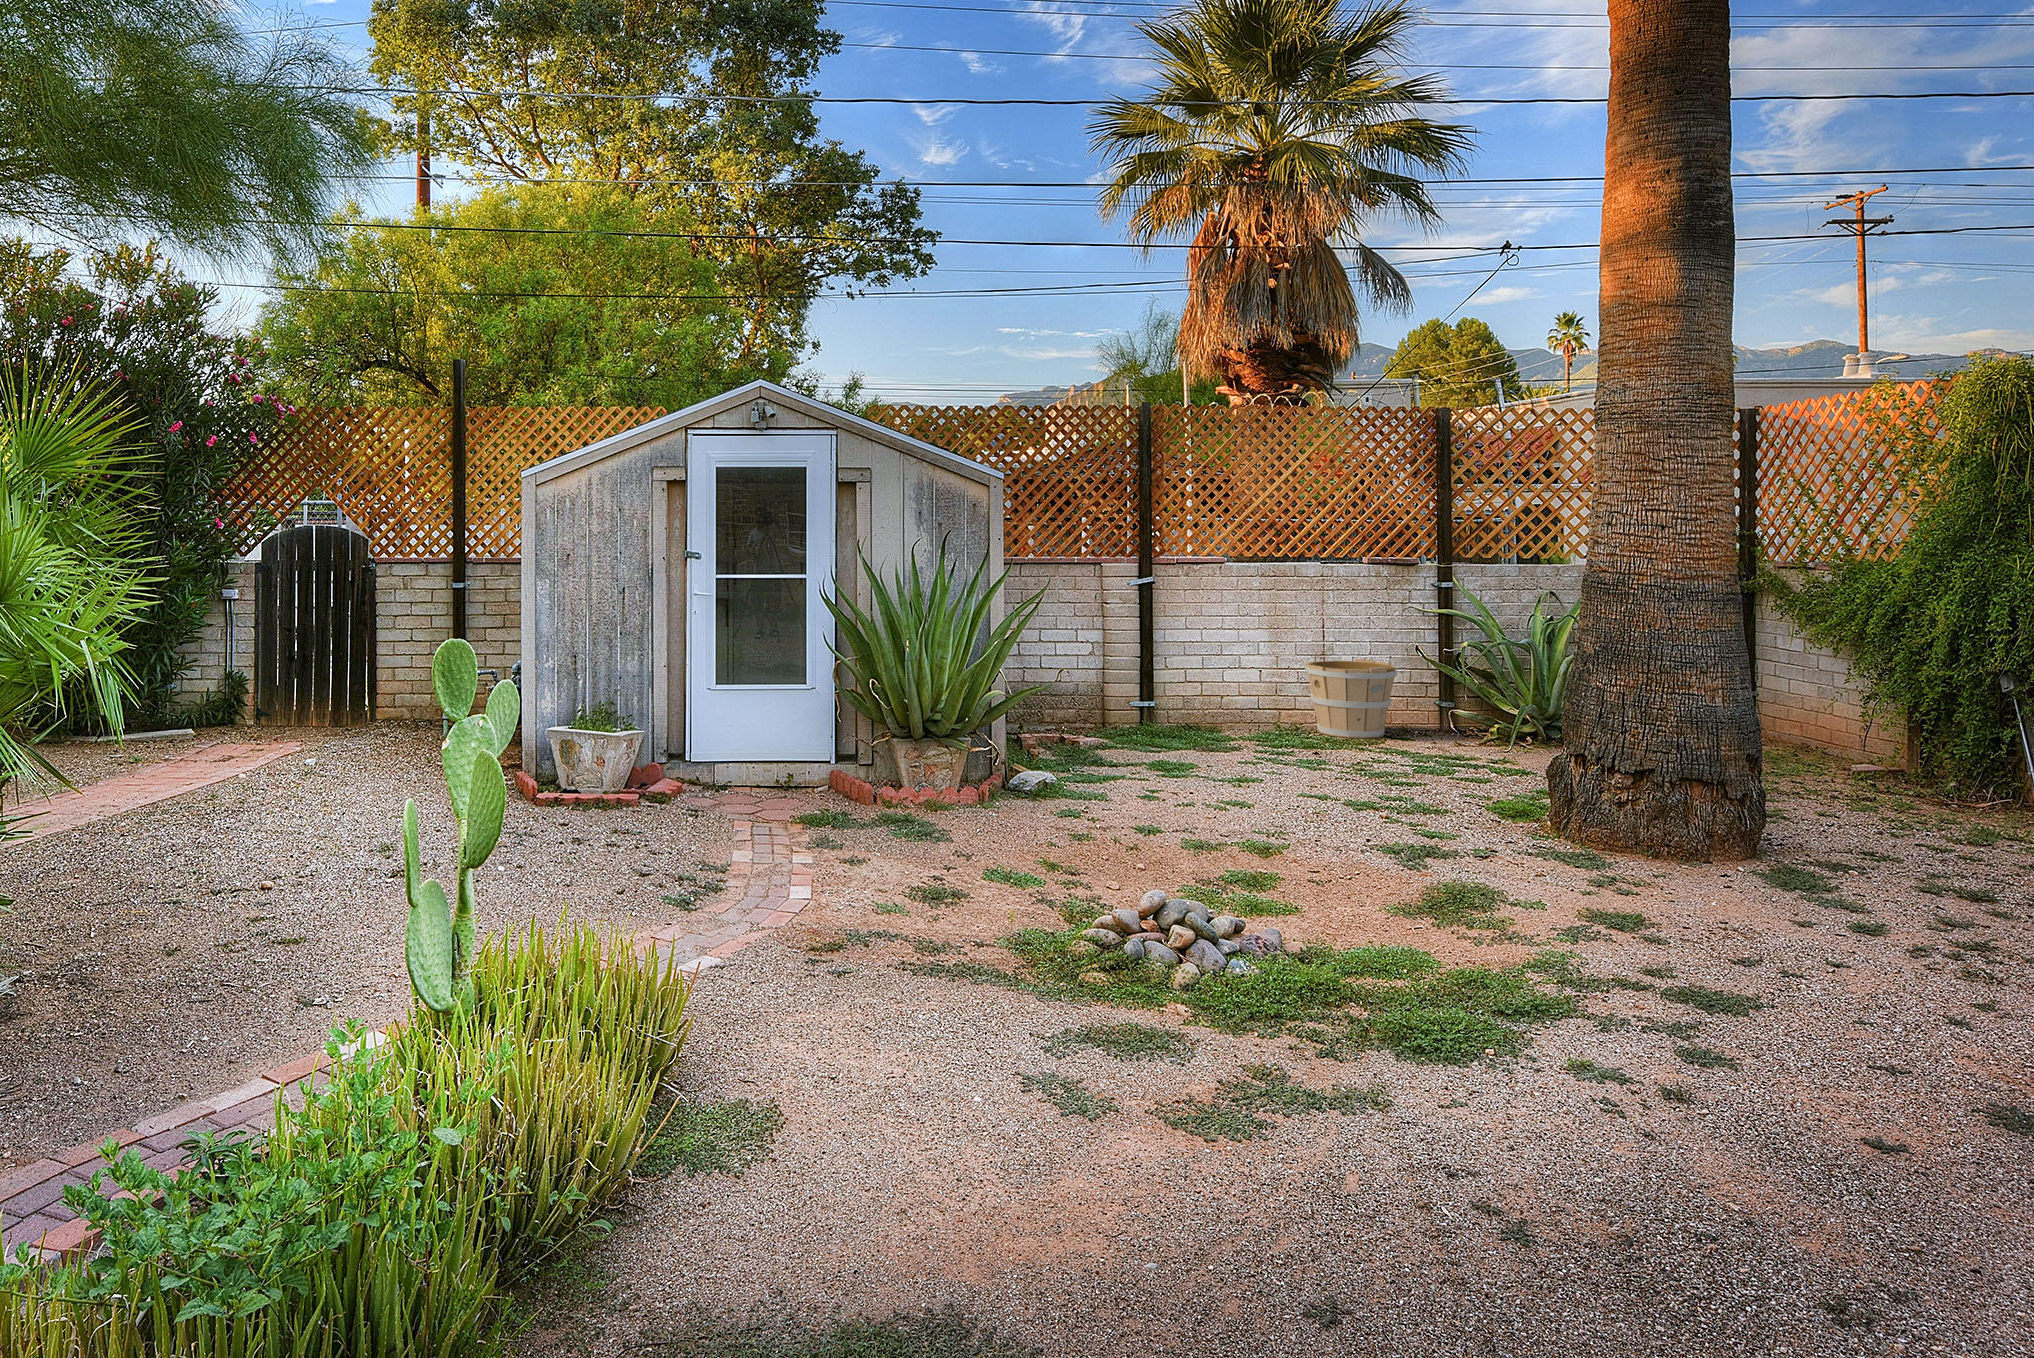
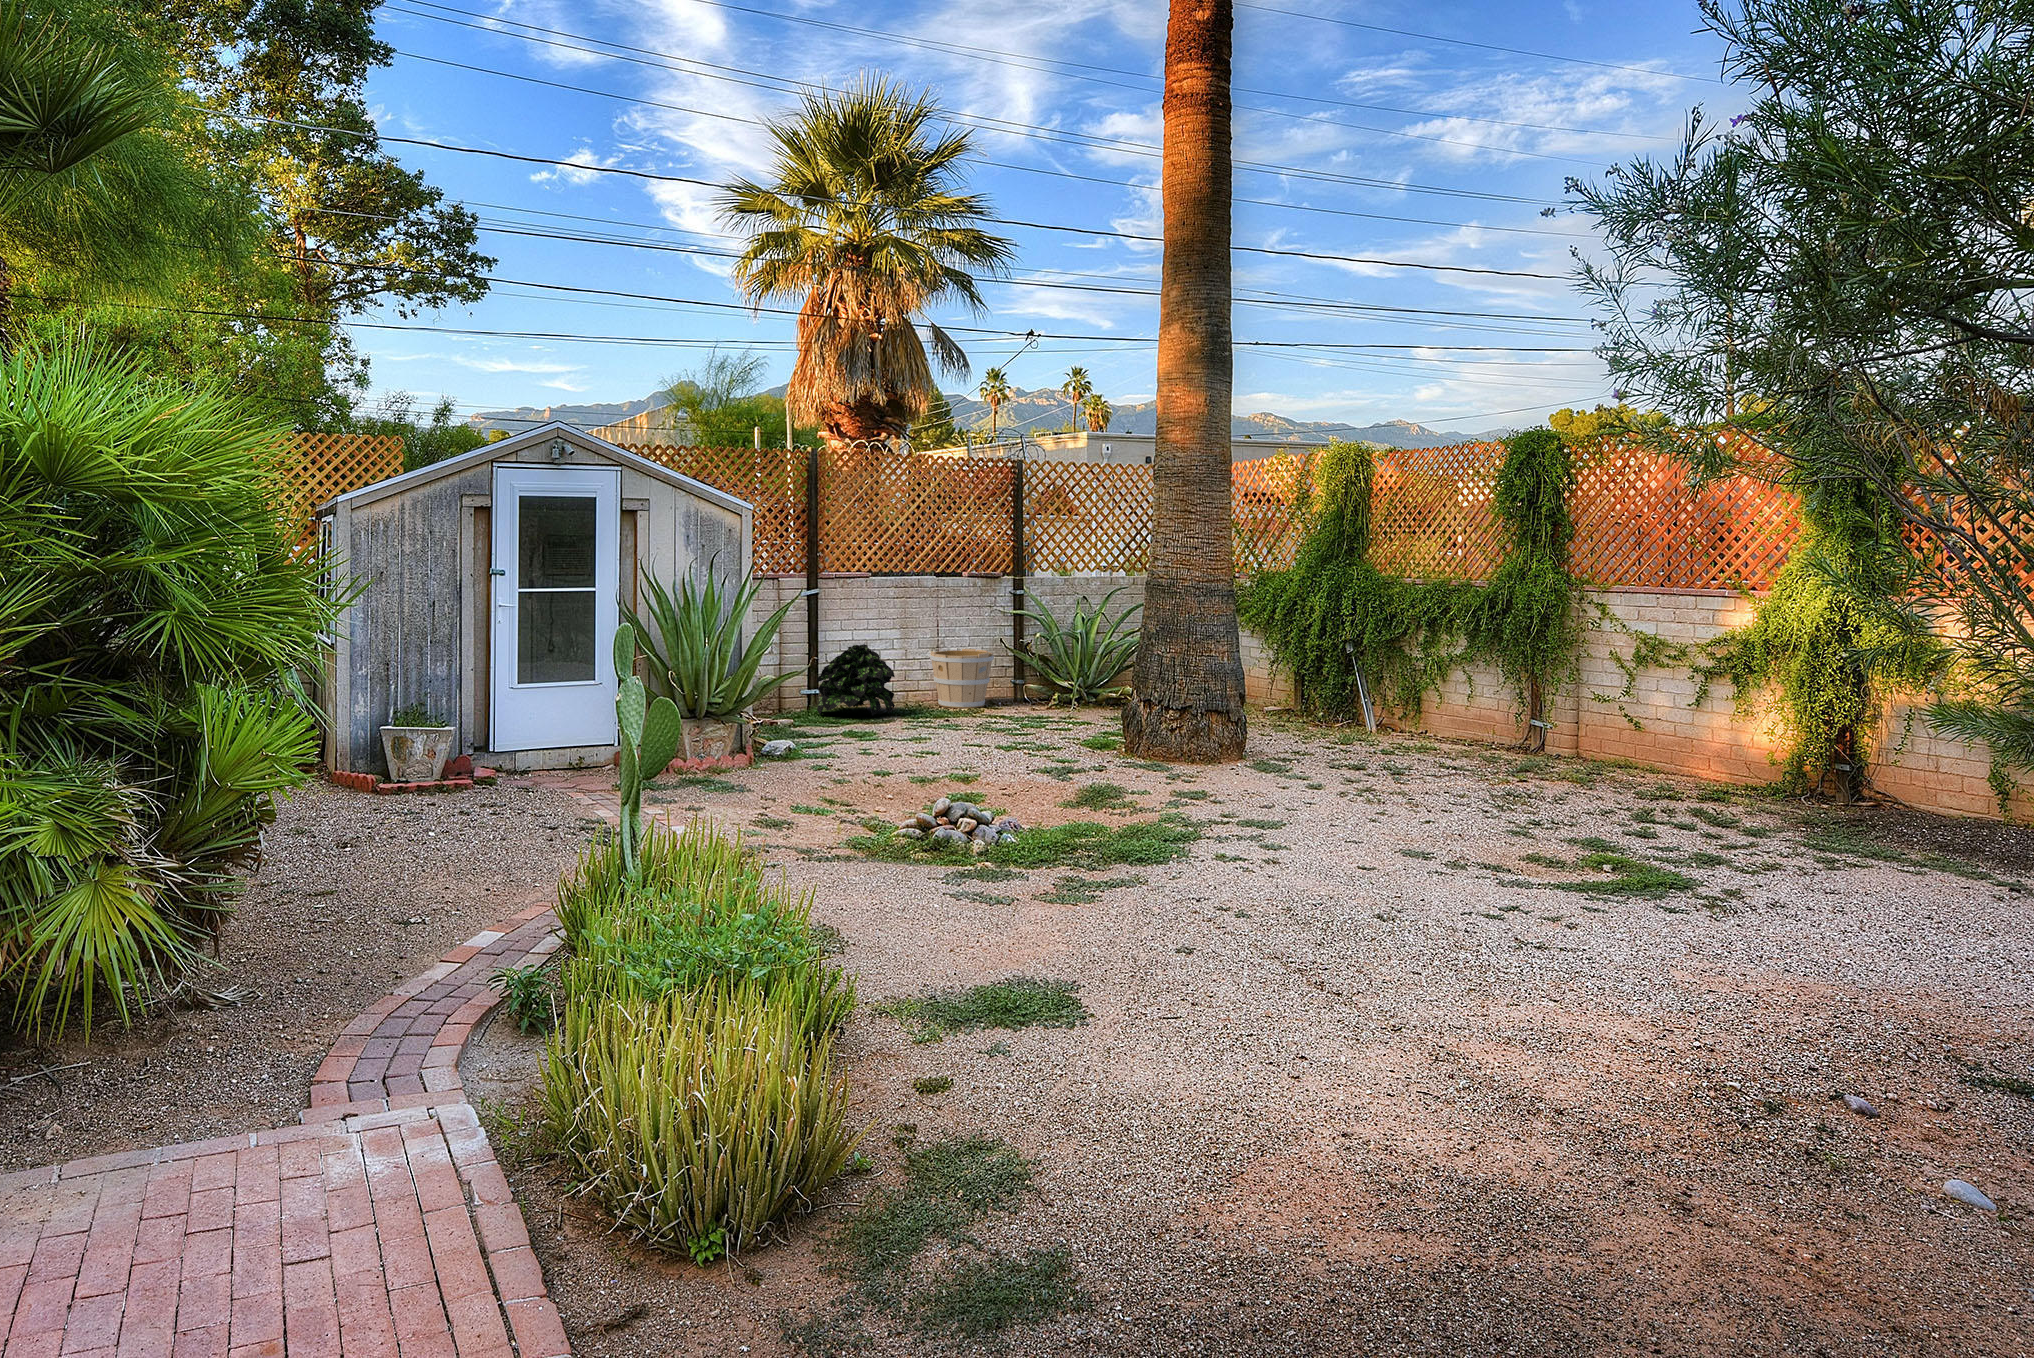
potted plant: none [1141,648,1248,742] -> present [817,644,895,716]

